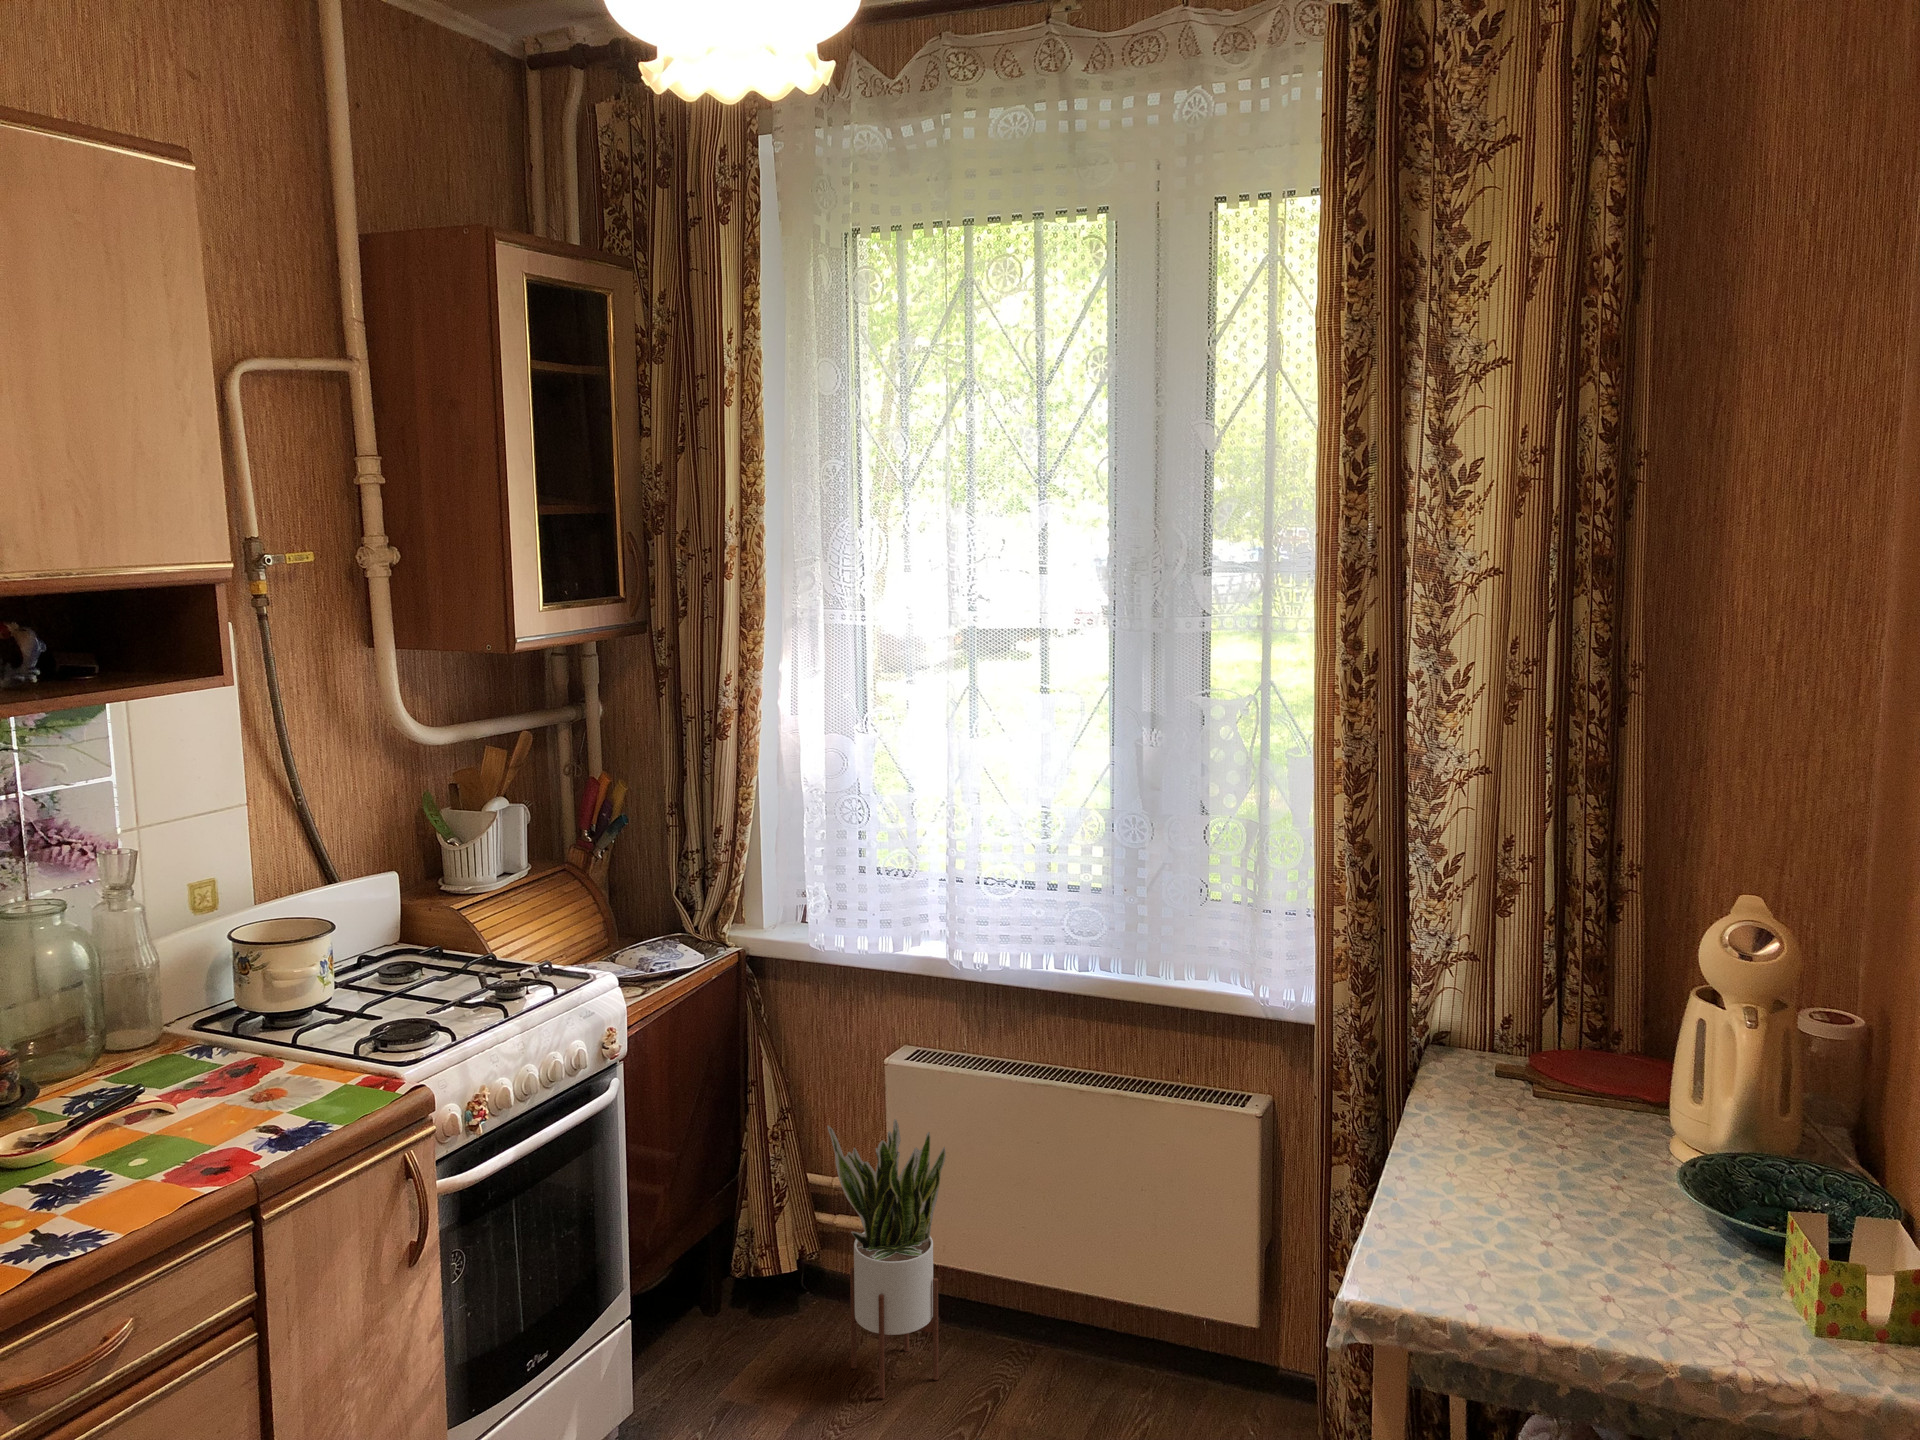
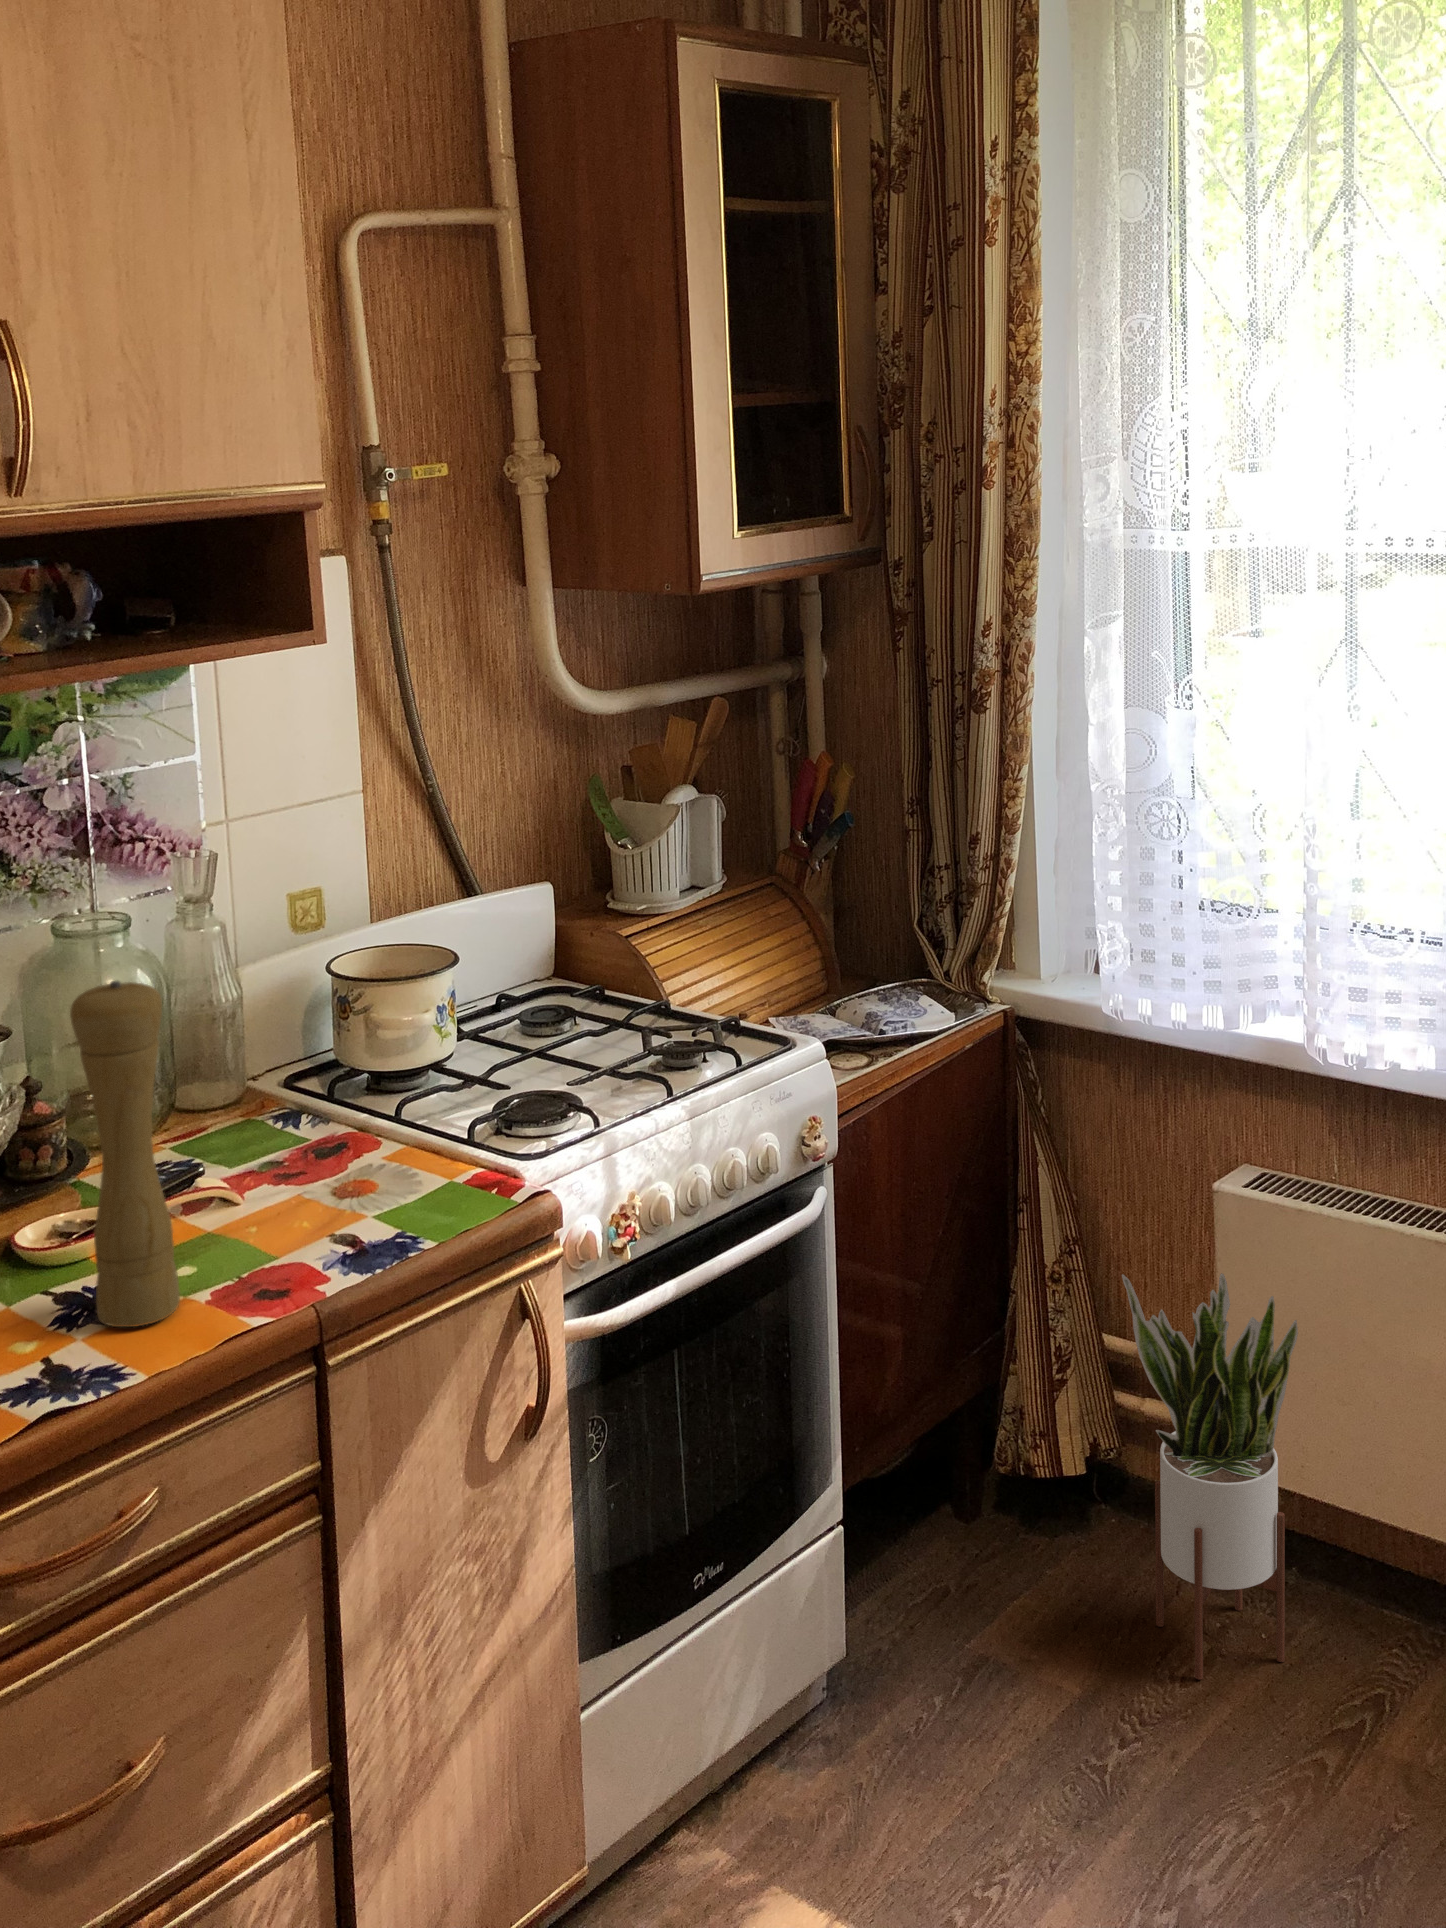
pepper mill: none [50,939,141,1203] -> present [70,981,180,1327]

